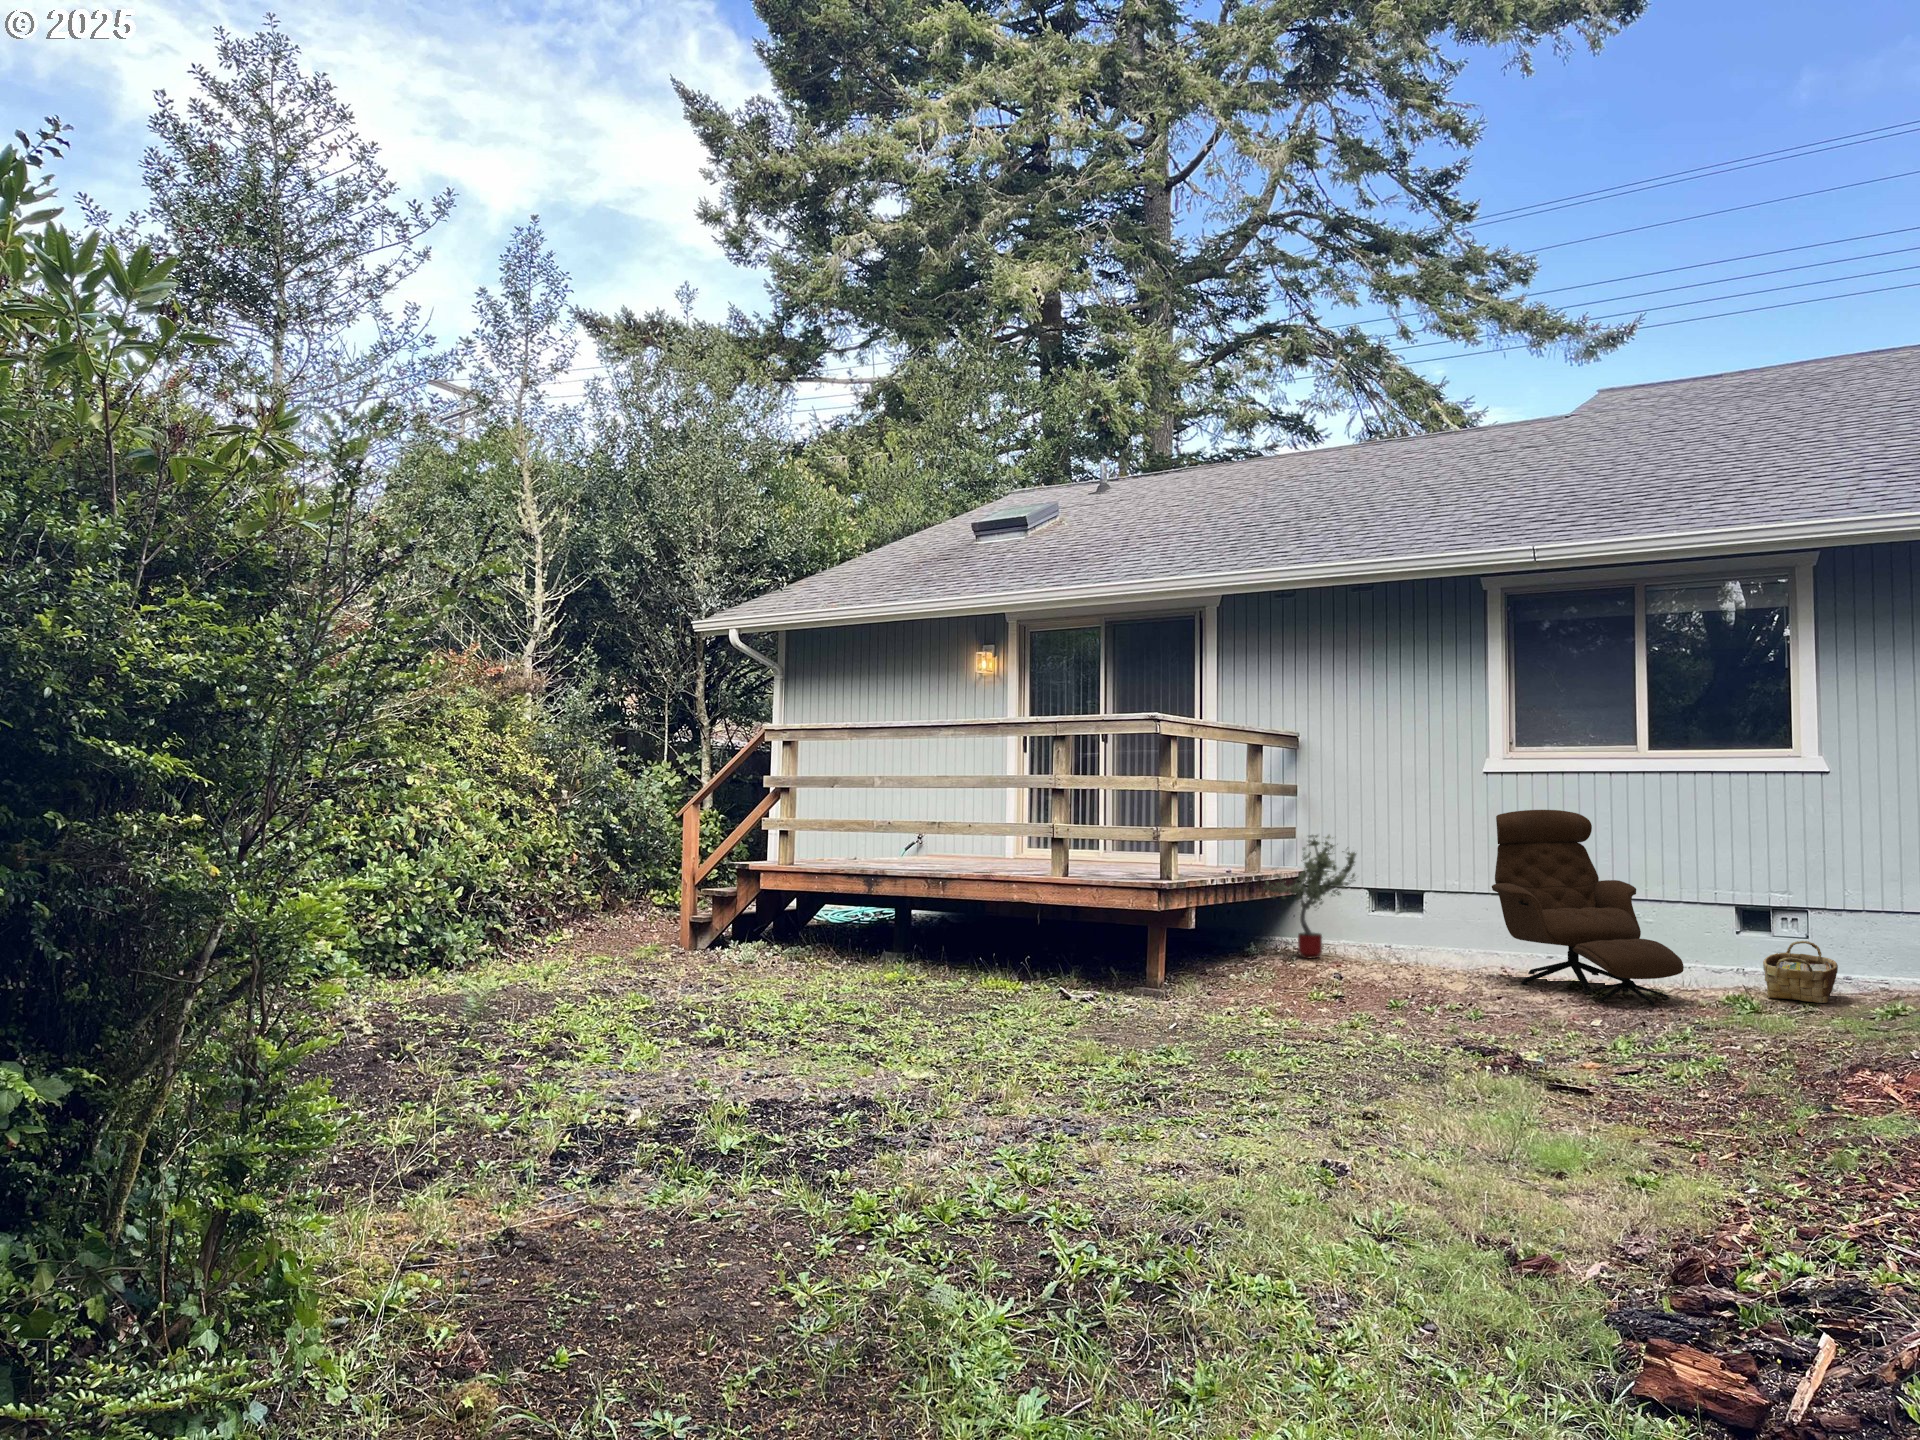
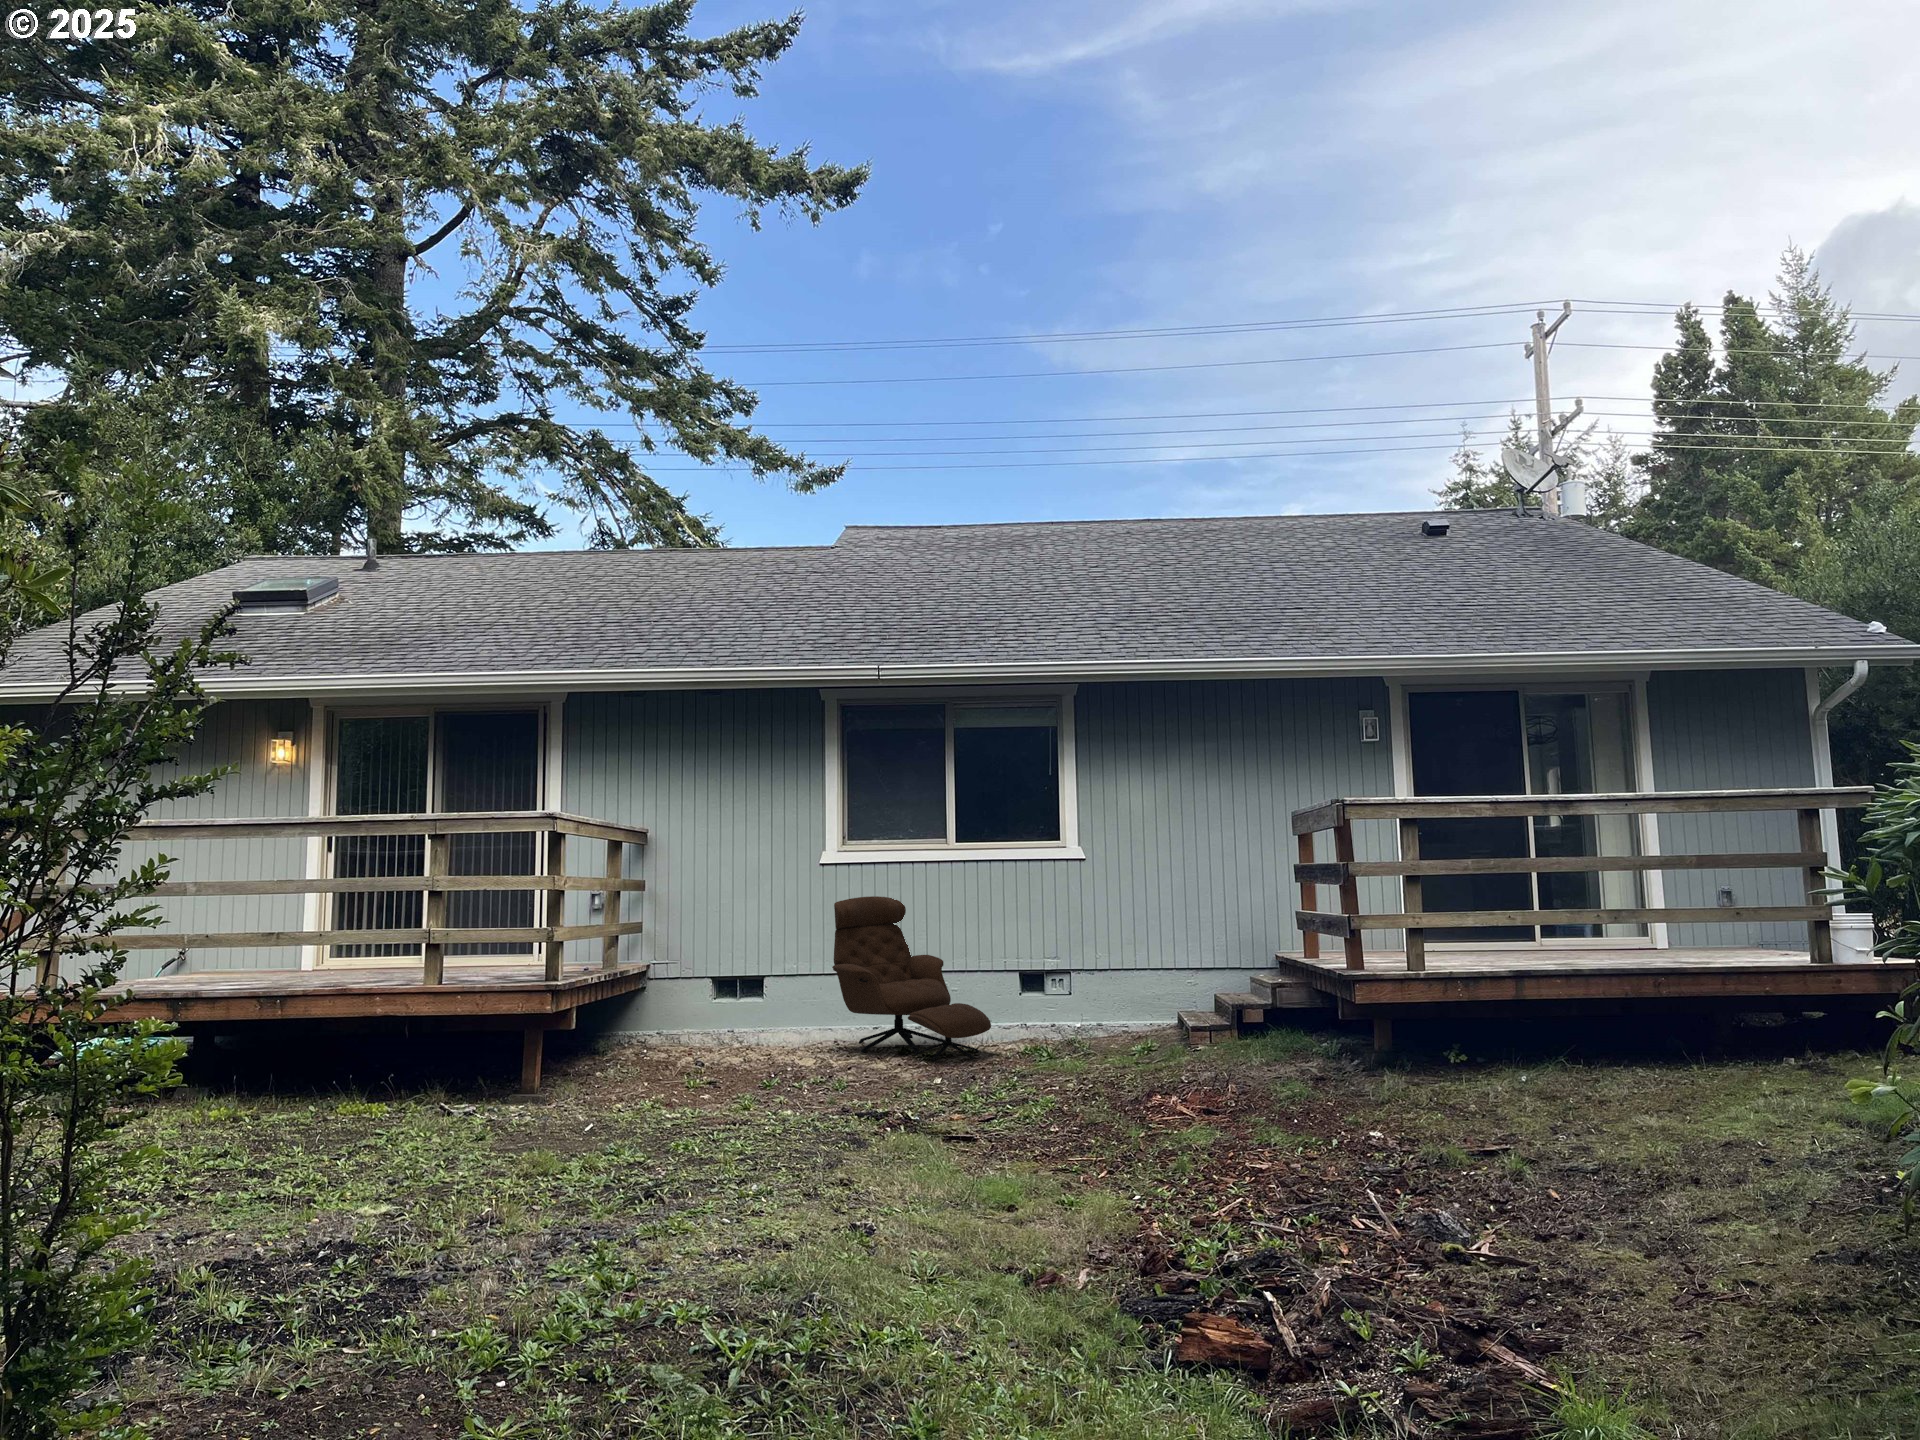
potted tree: present [1264,835,1356,958] -> none [612,927,709,1050]
woven basket: present [1763,941,1838,1003] -> none [1039,994,1089,1043]

